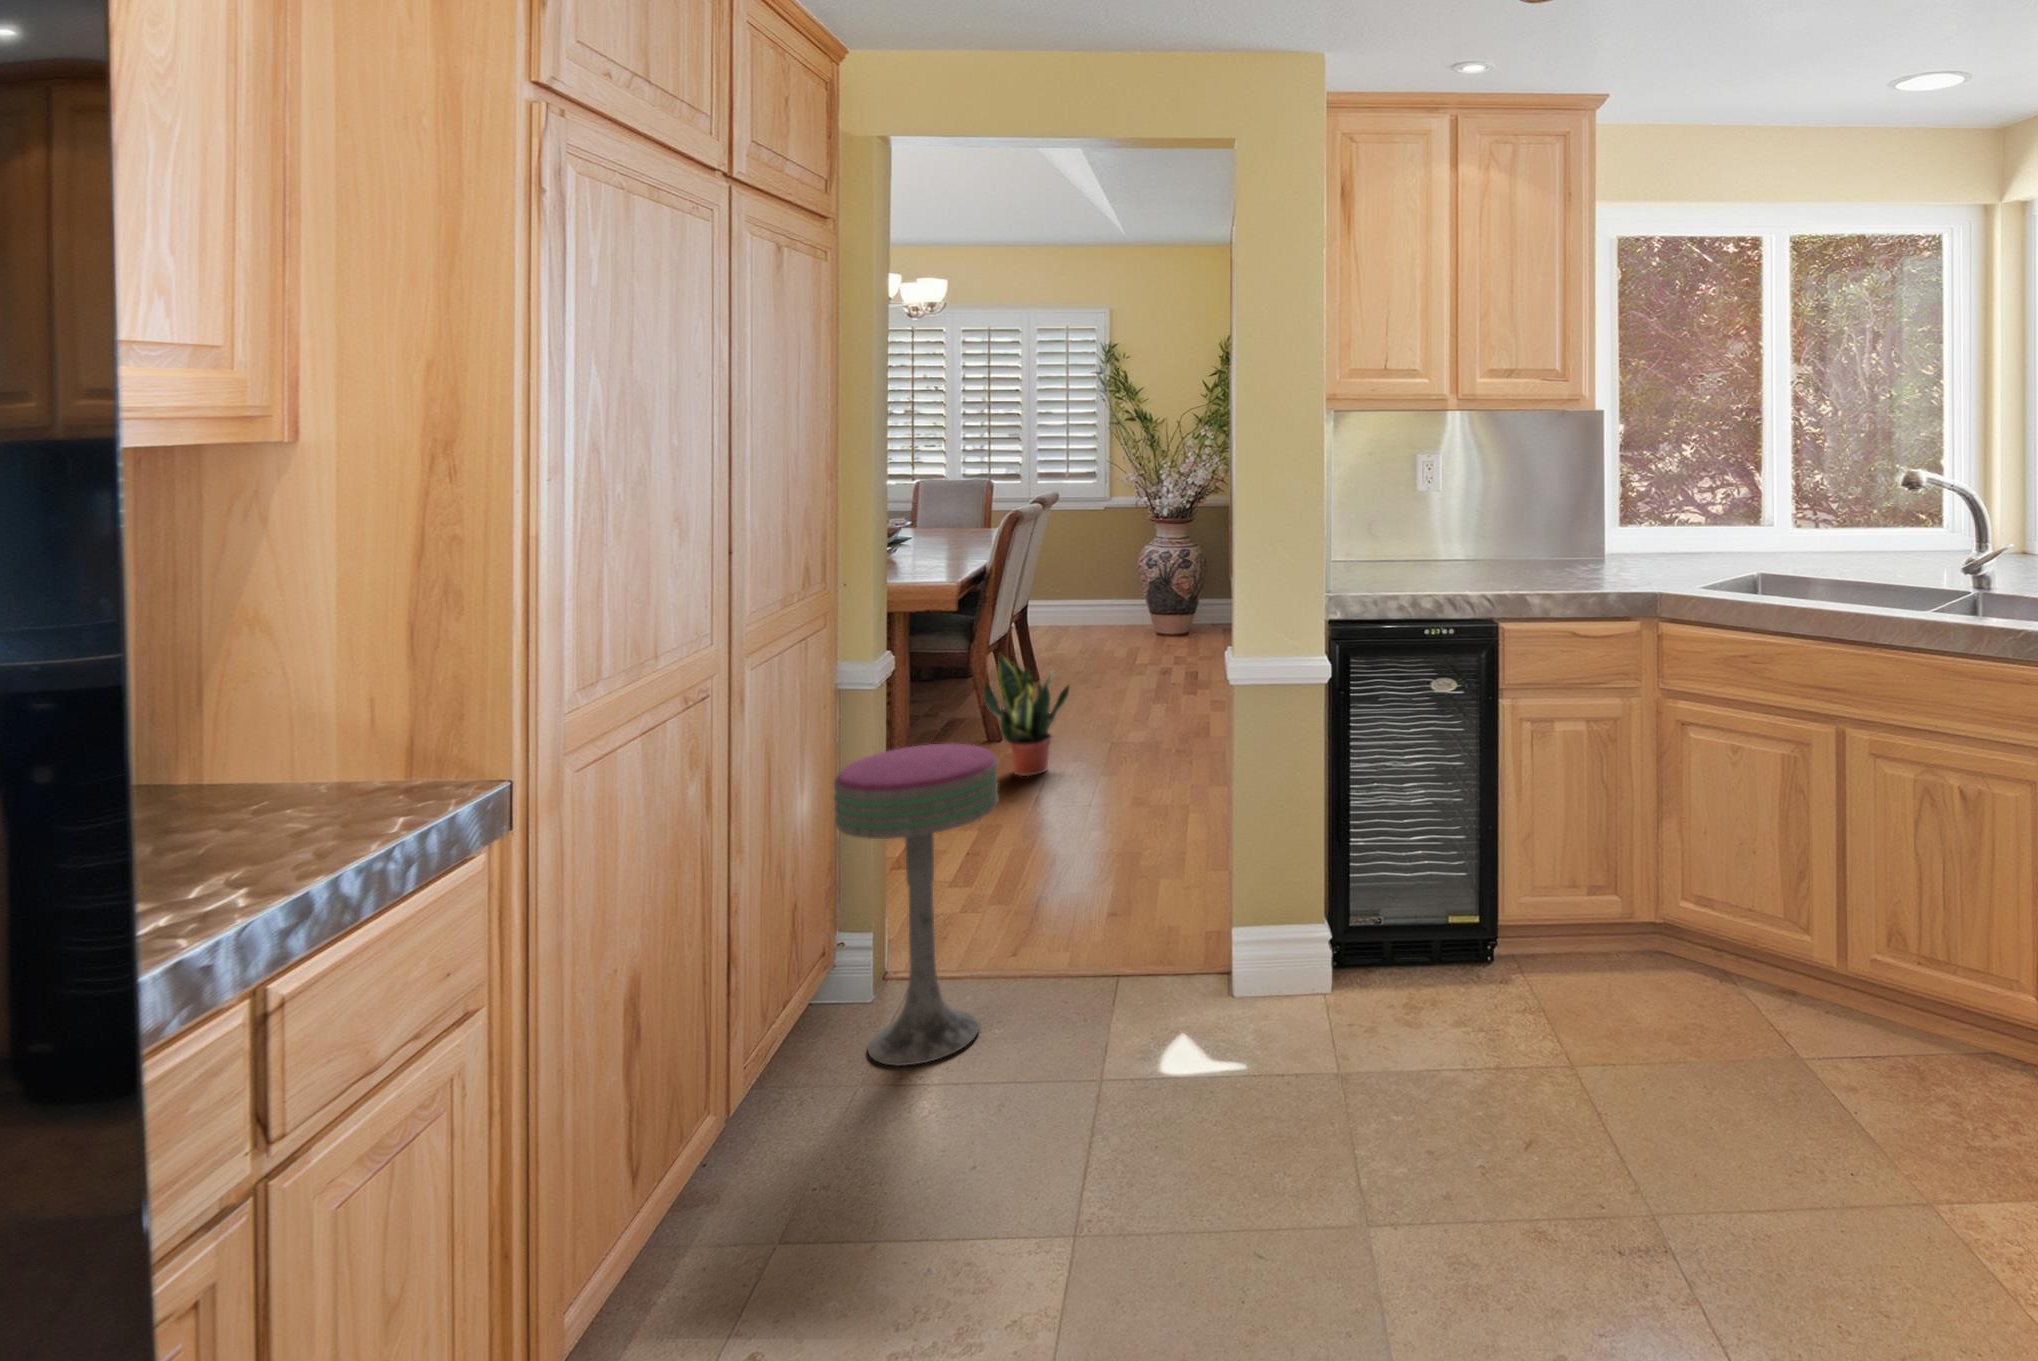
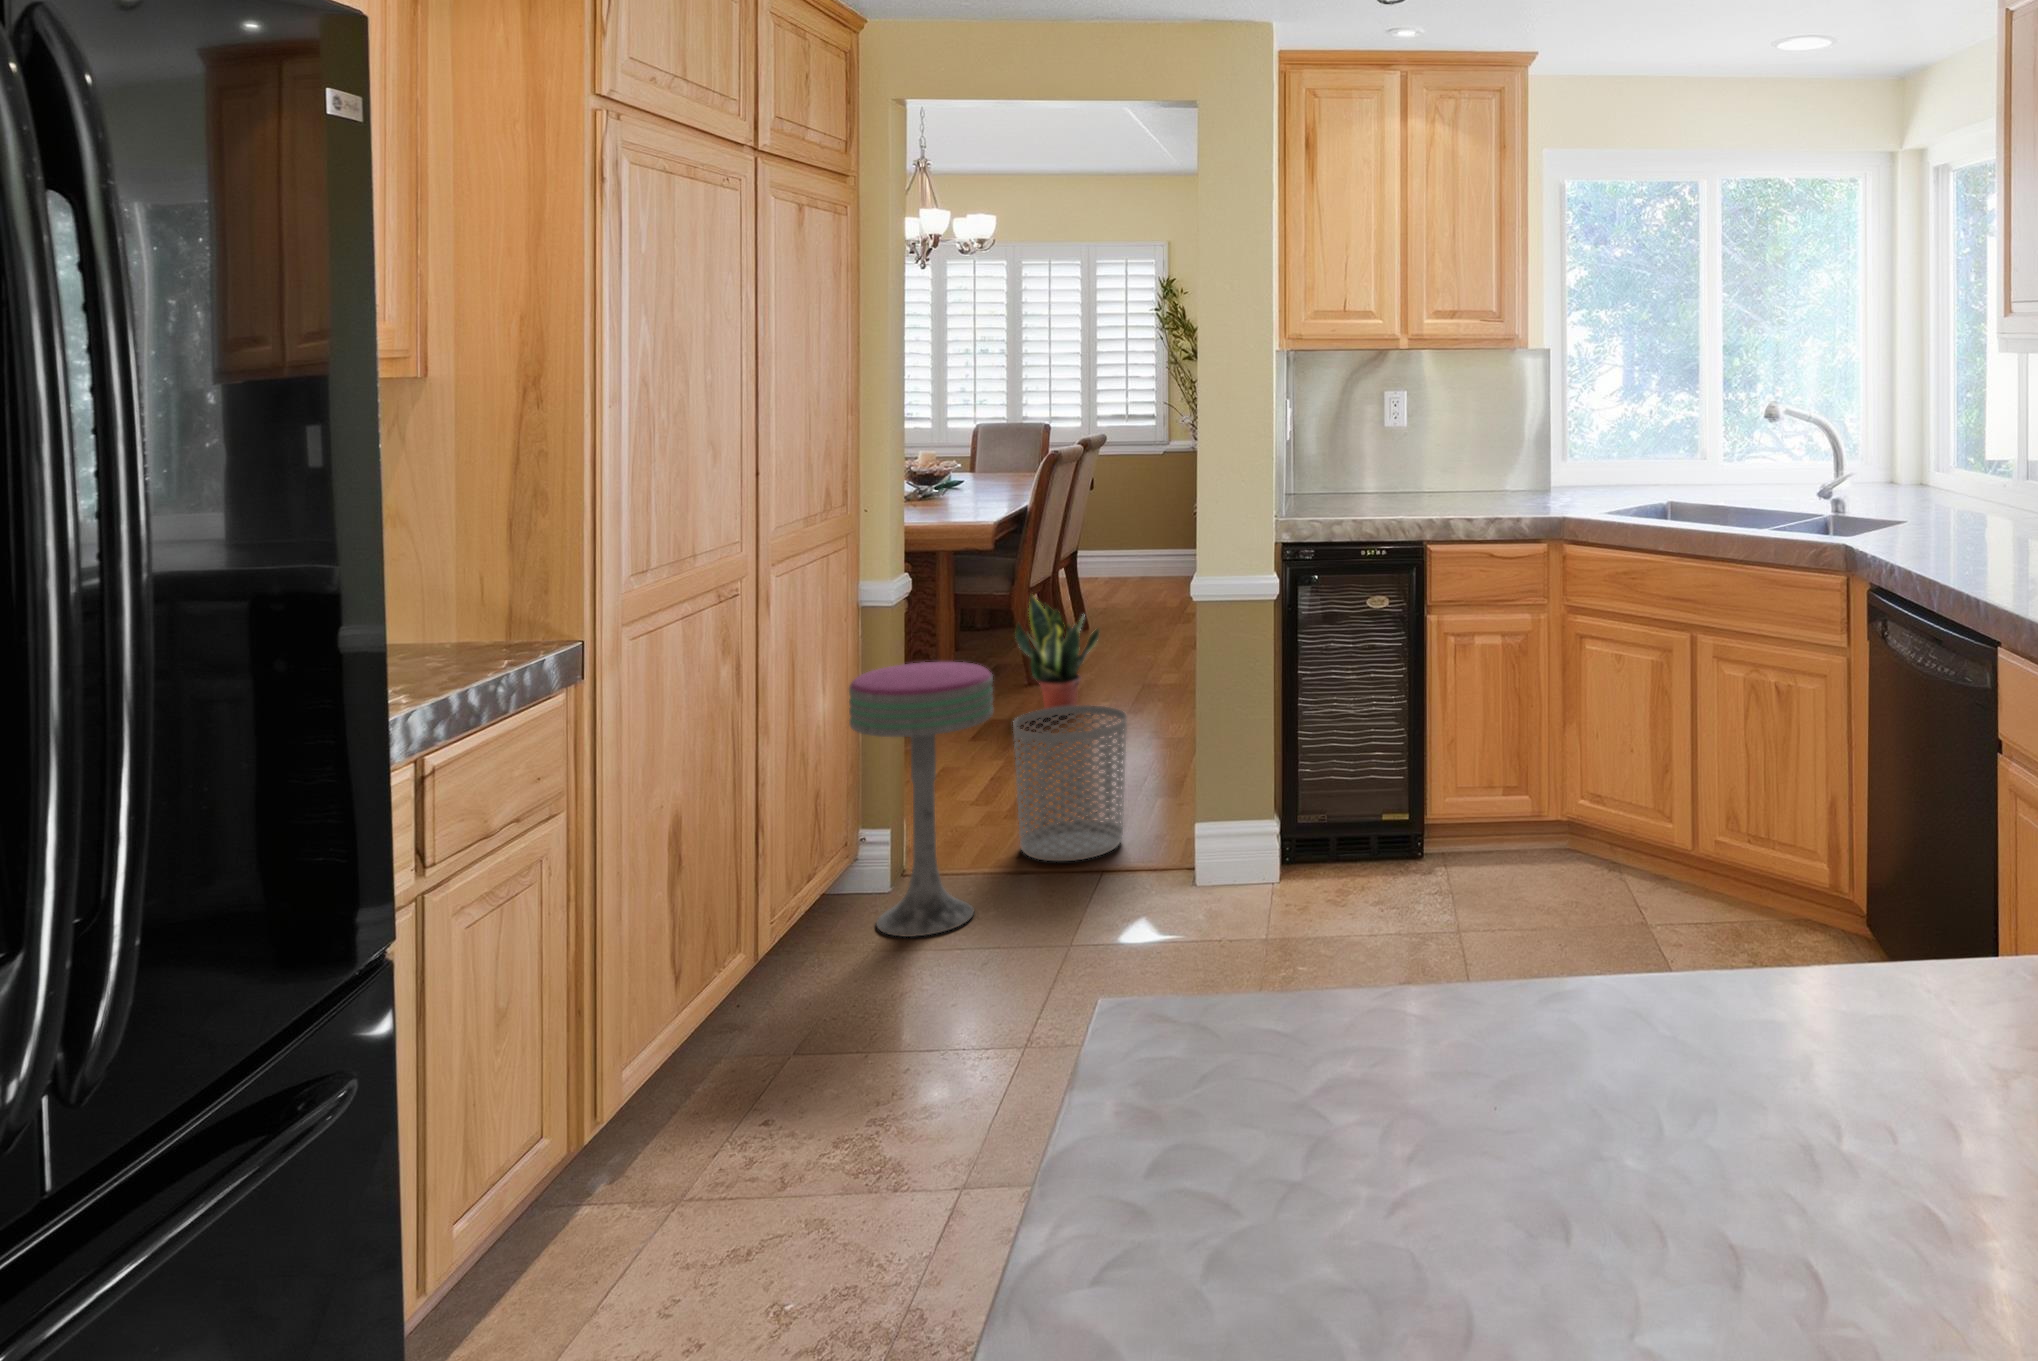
waste bin: none [1008,776,1131,953] -> present [1013,705,1127,862]

